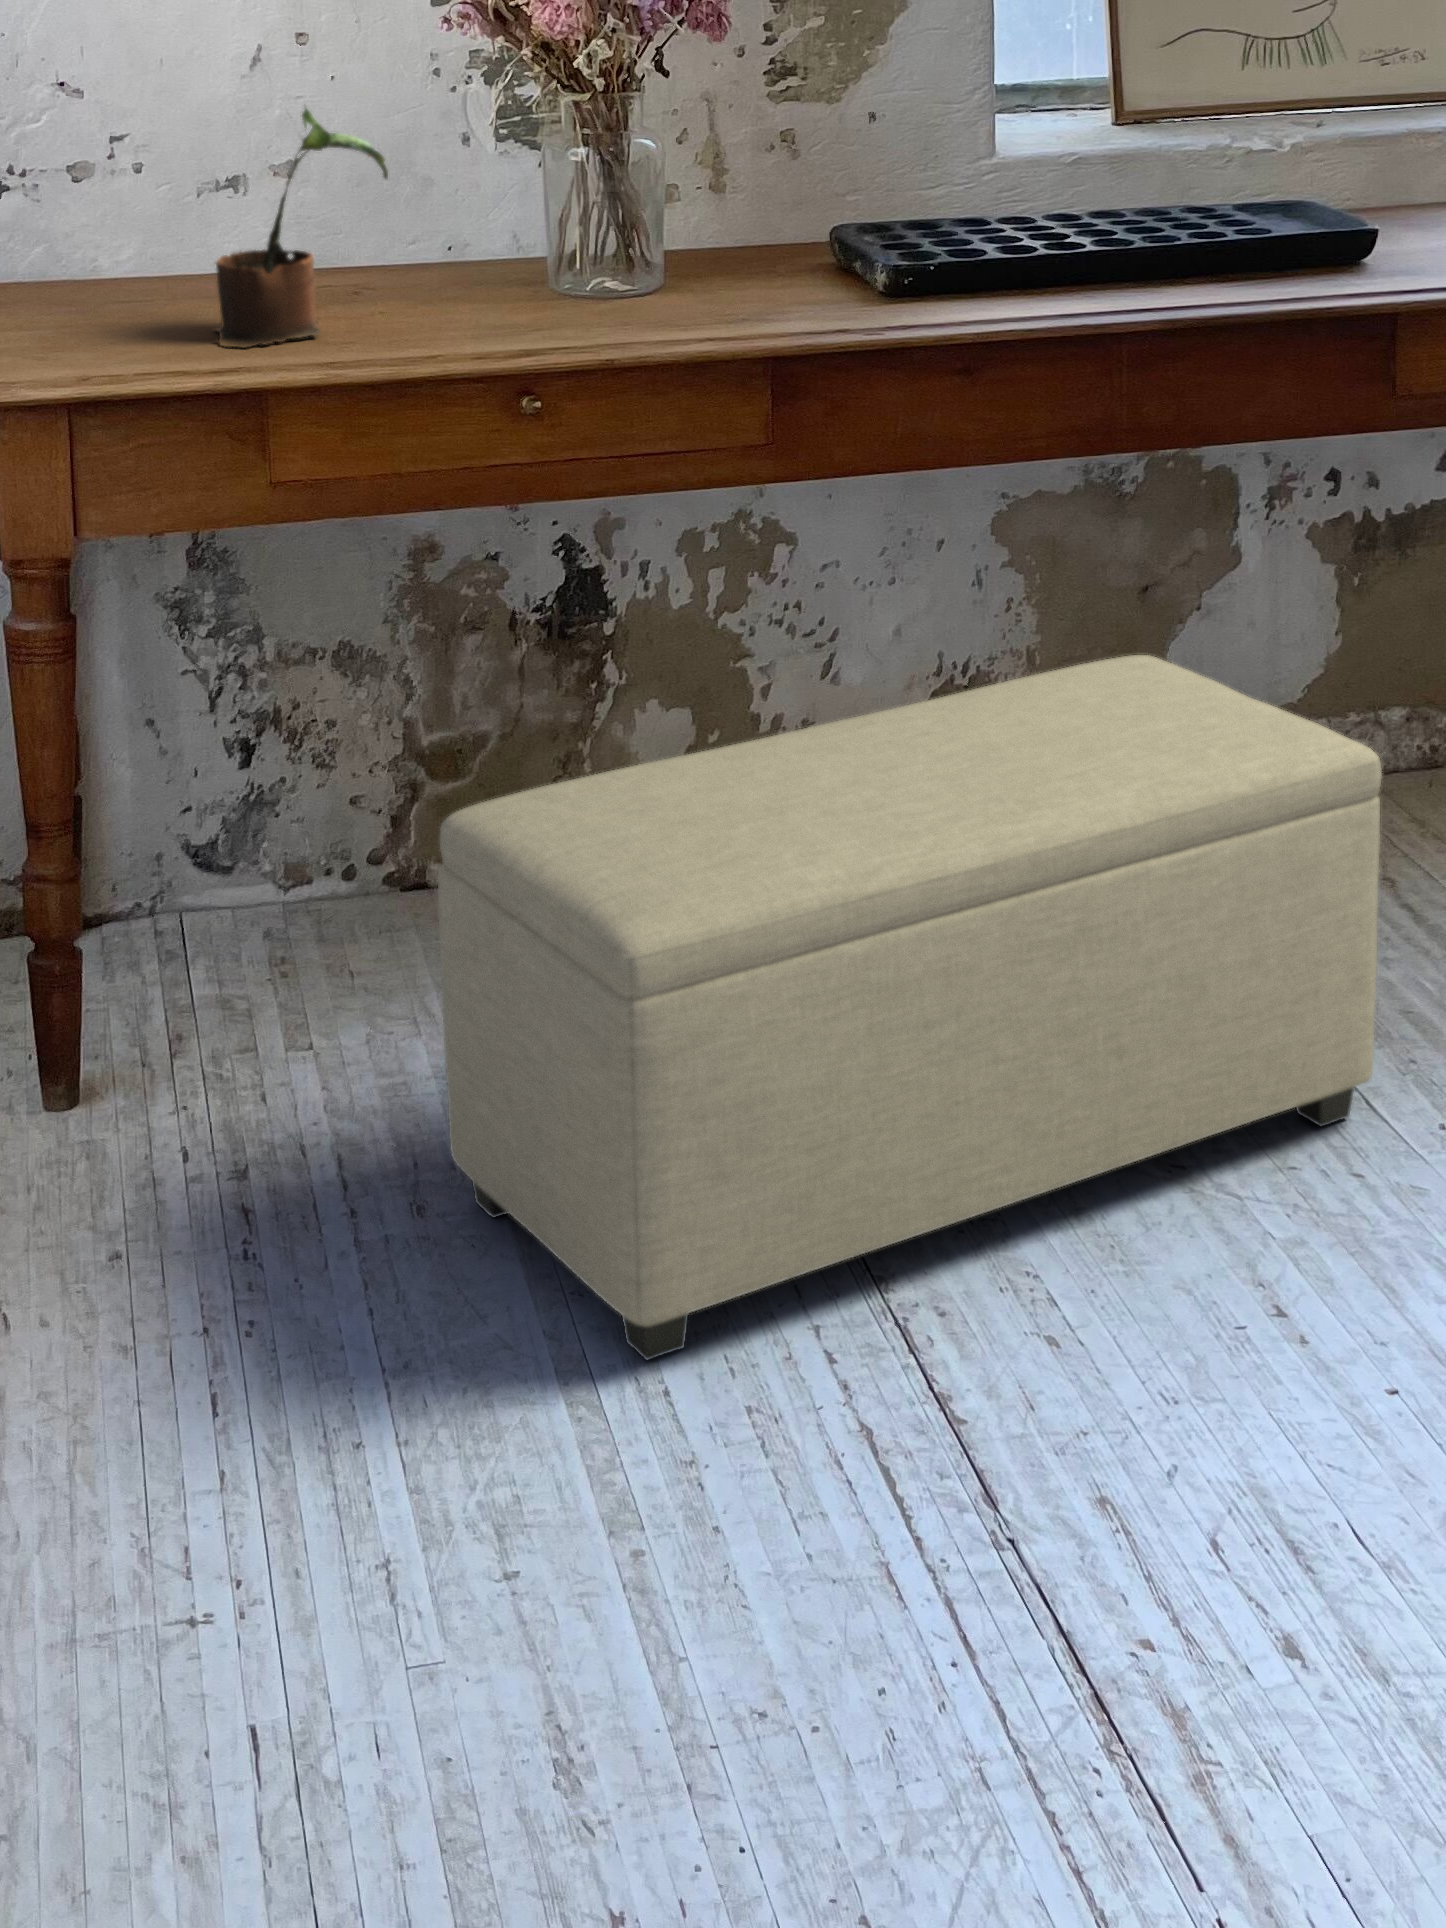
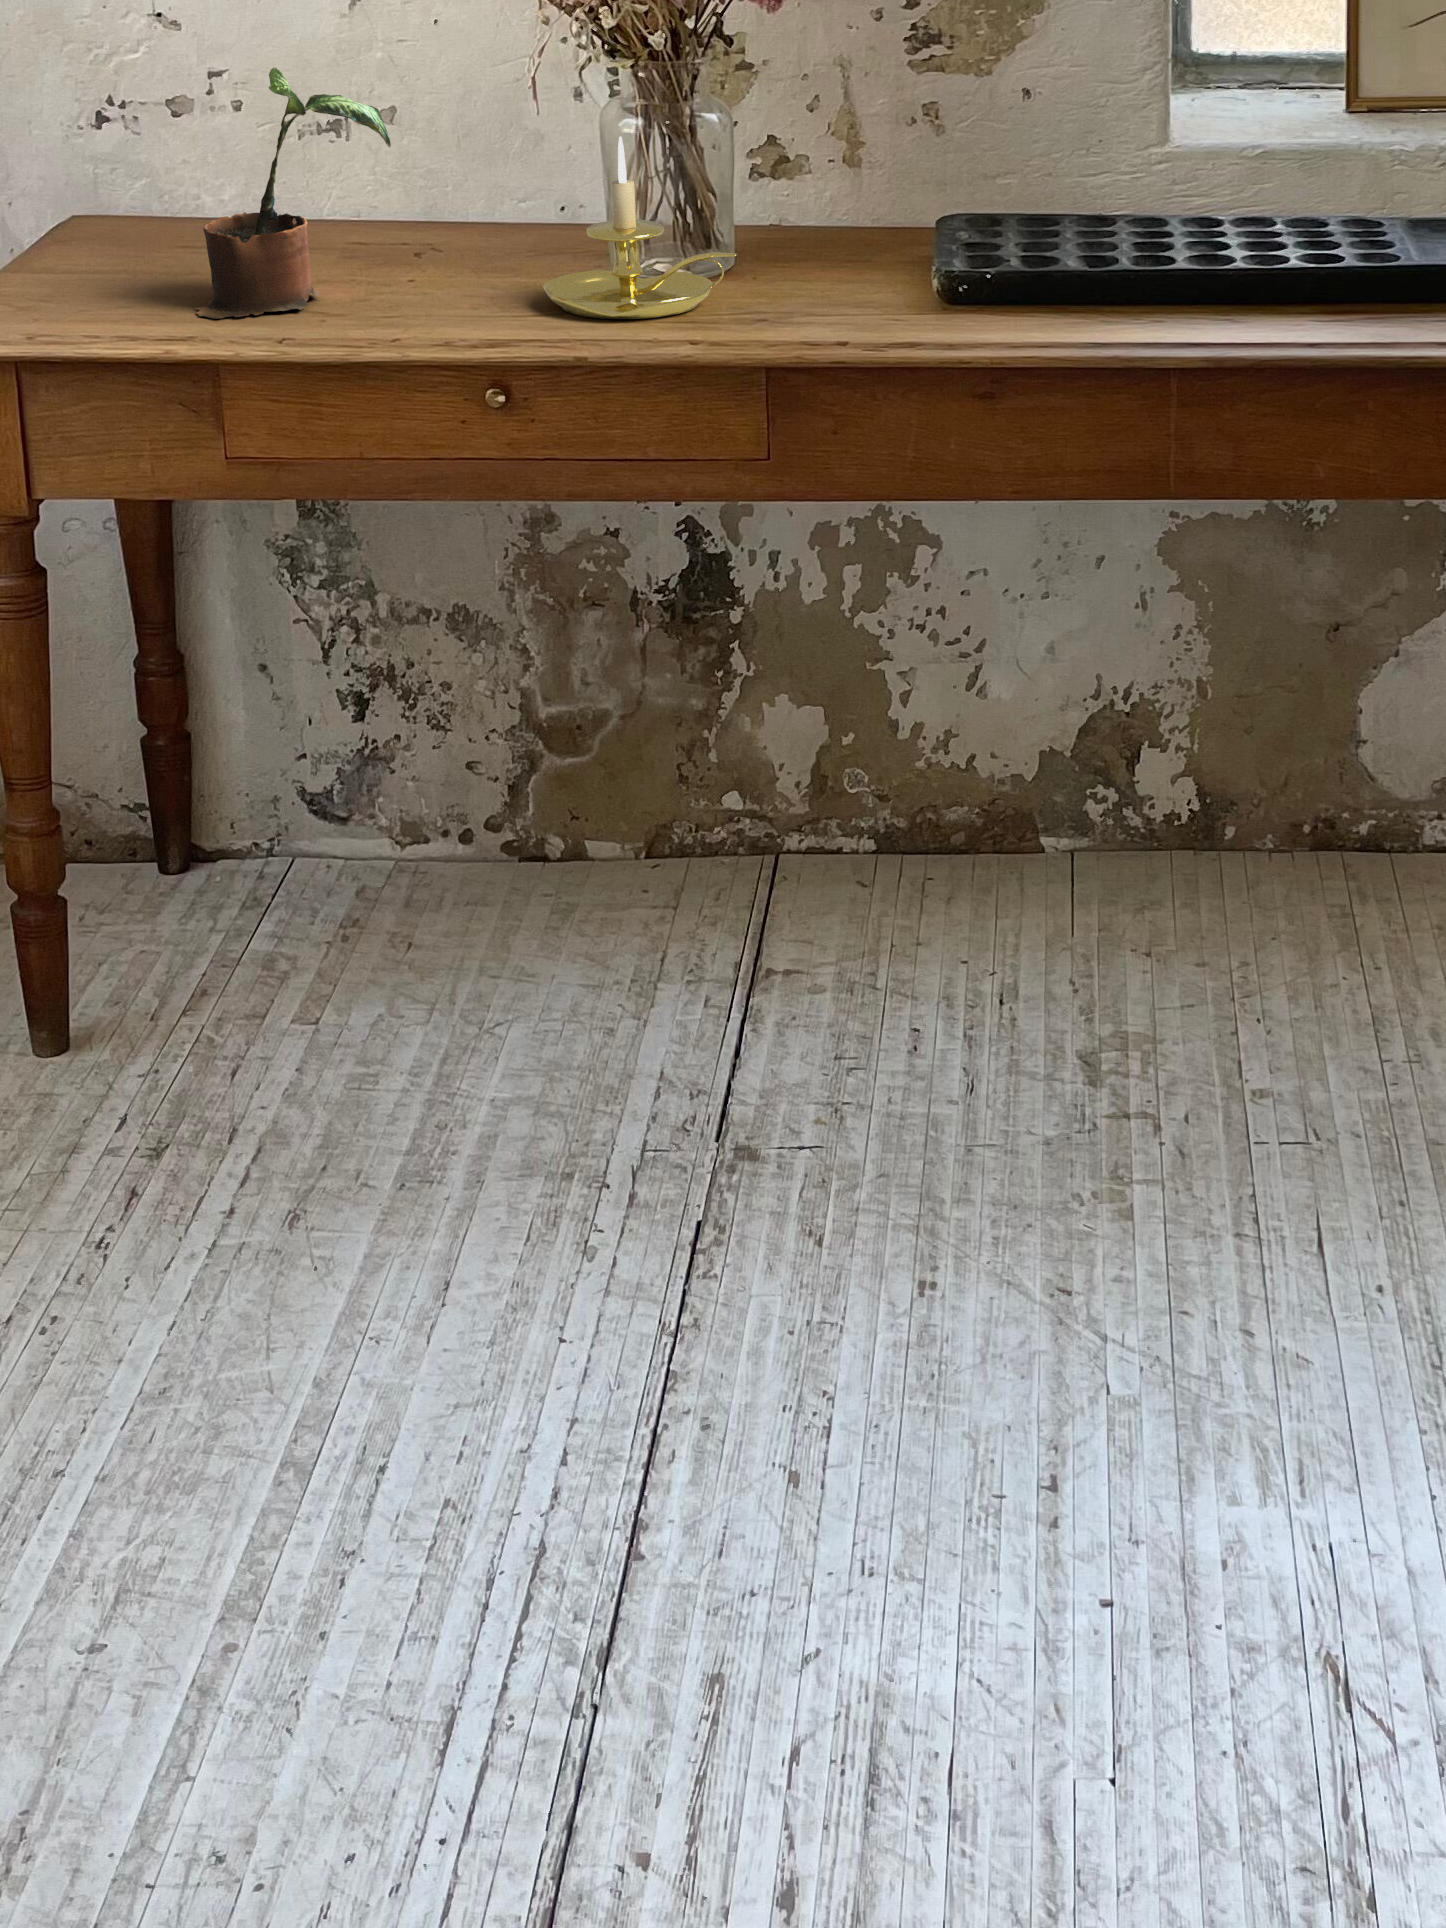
candle holder: none [533,156,714,324] -> present [543,137,737,319]
ottoman: present [438,655,1382,1360] -> none [291,728,1318,1433]

